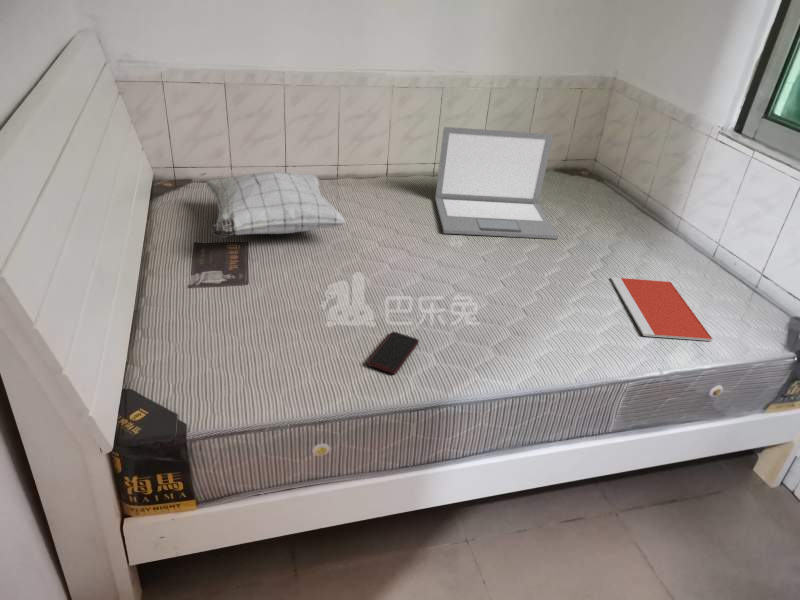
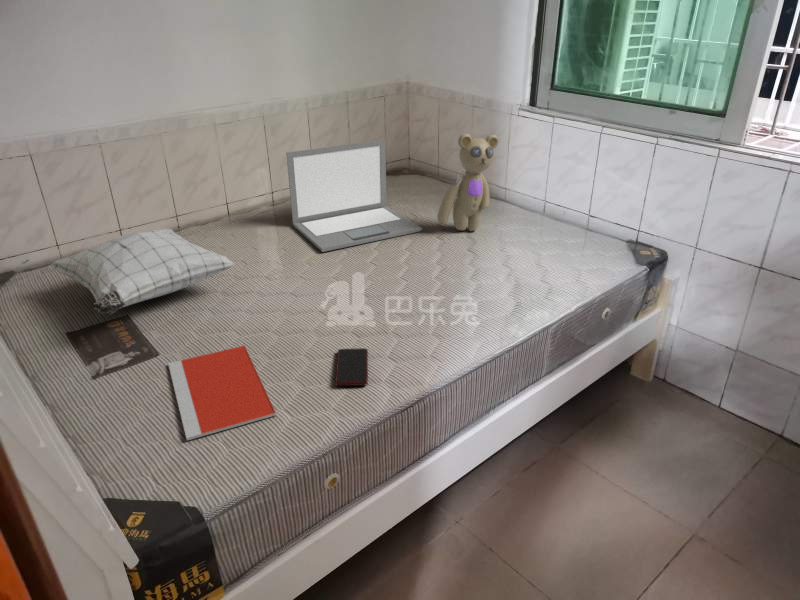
teddy bear: none [576,146,669,254] -> present [437,134,499,231]
notebook: present [611,277,713,341] -> present [168,346,276,440]

